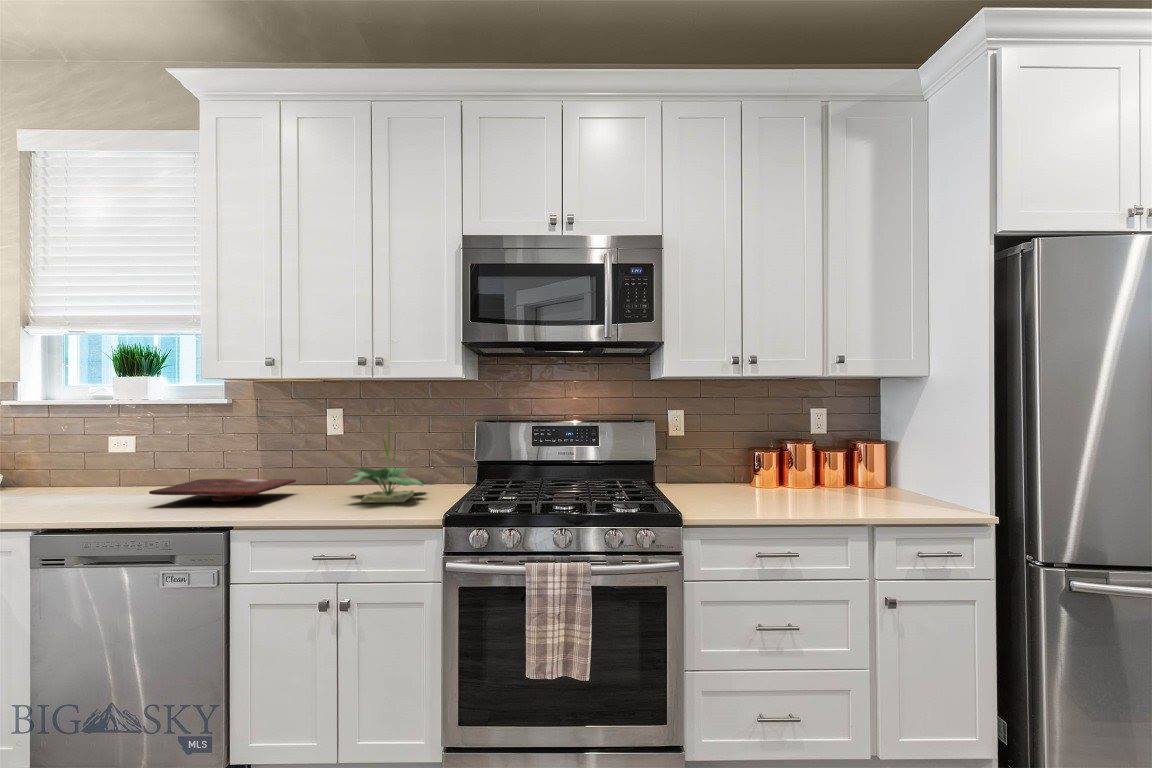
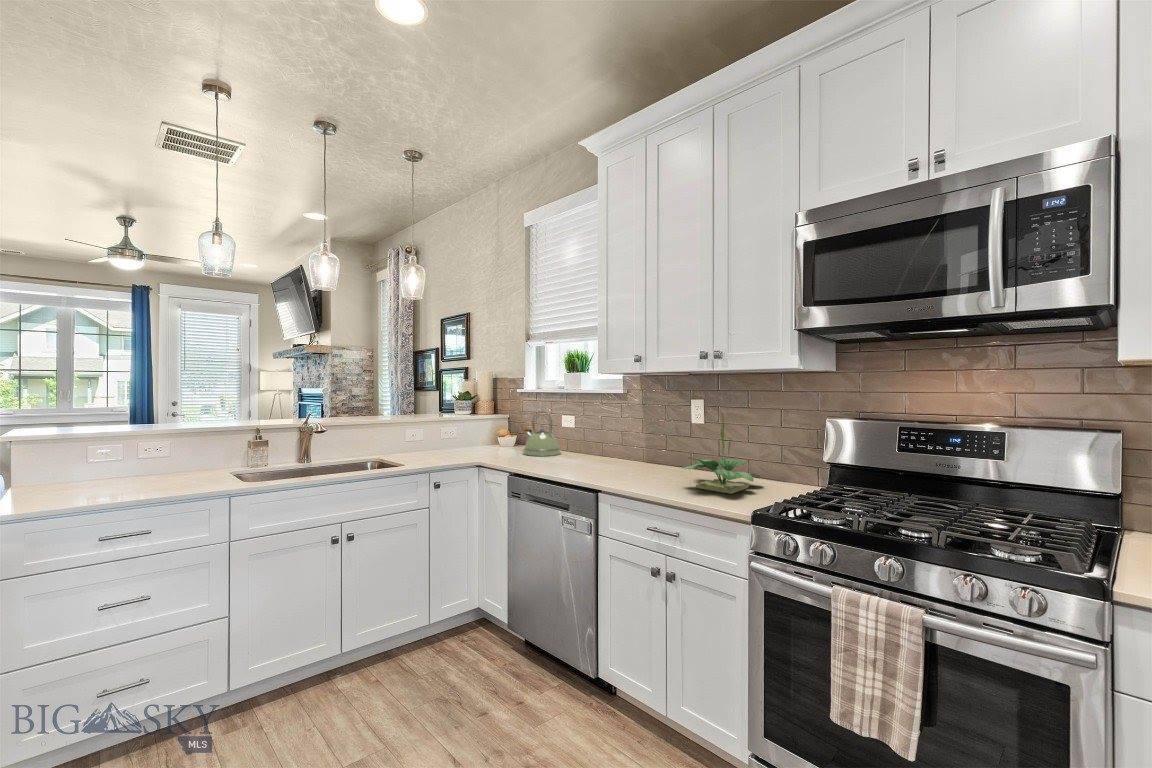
kettle: none [46,434,120,503] -> present [523,411,561,456]
cutting board: present [149,479,296,501] -> none [562,450,660,470]

